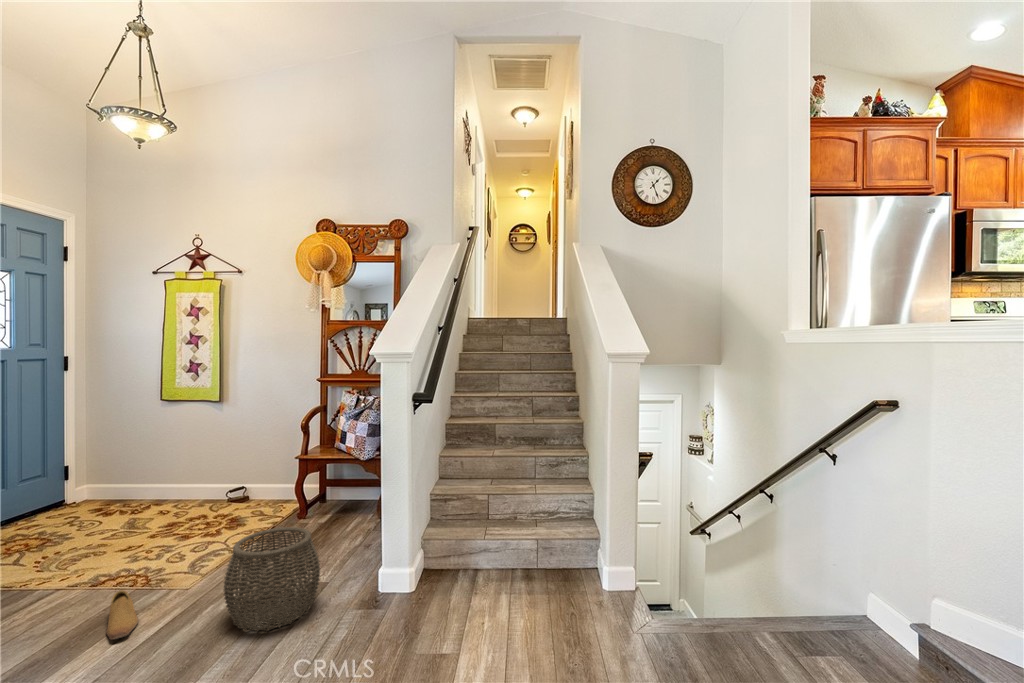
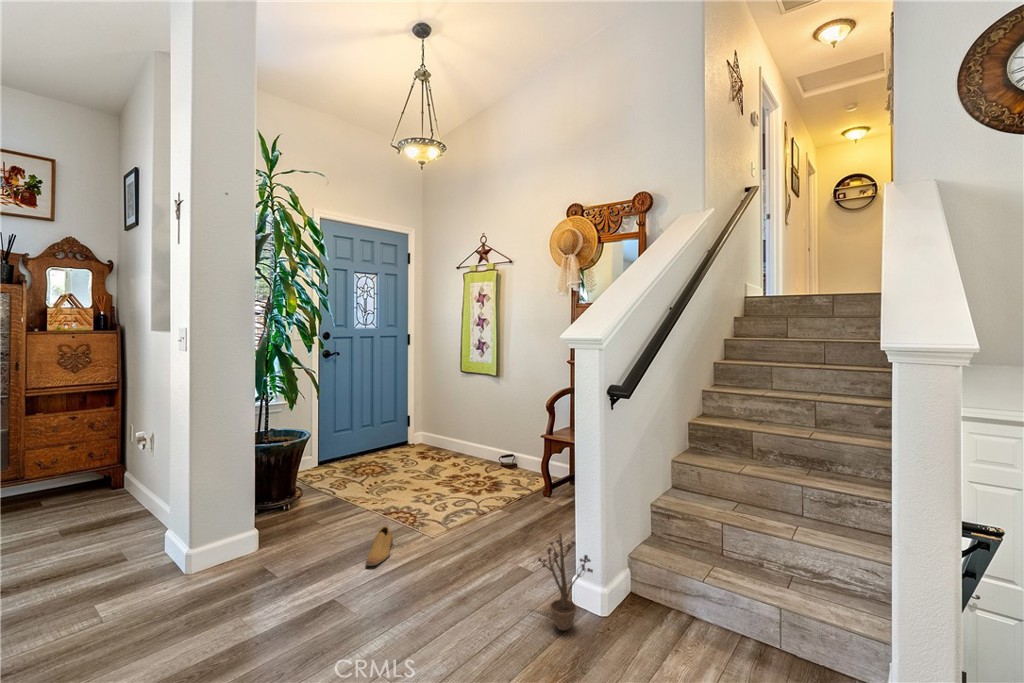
decorative plant: none [345,526,411,615] -> present [530,534,593,631]
woven basket: present [224,527,320,632] -> none [433,506,516,605]

